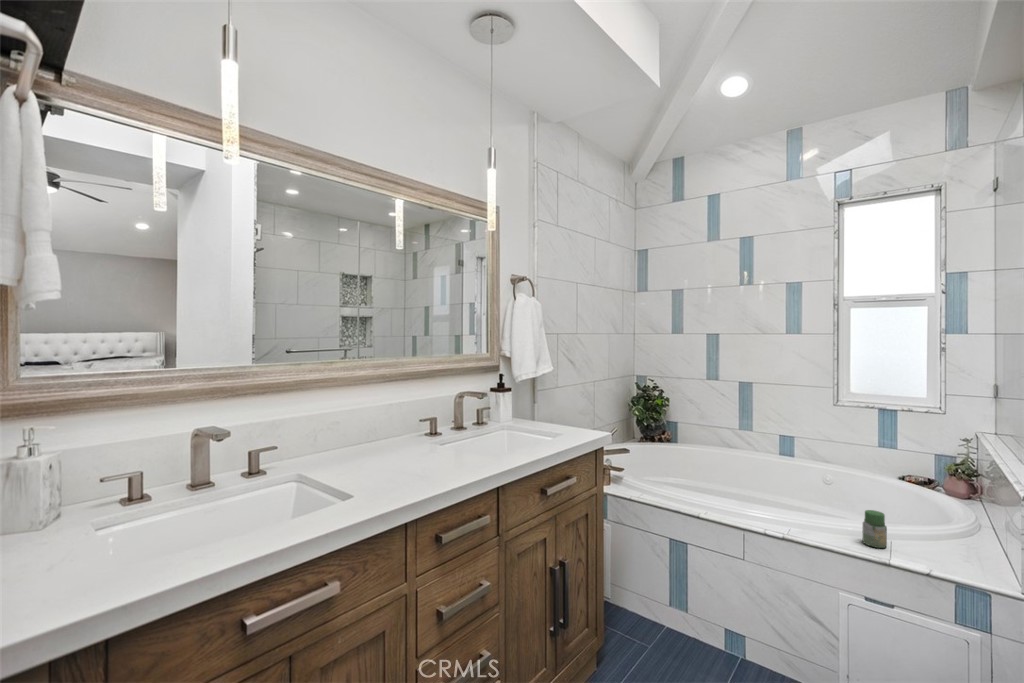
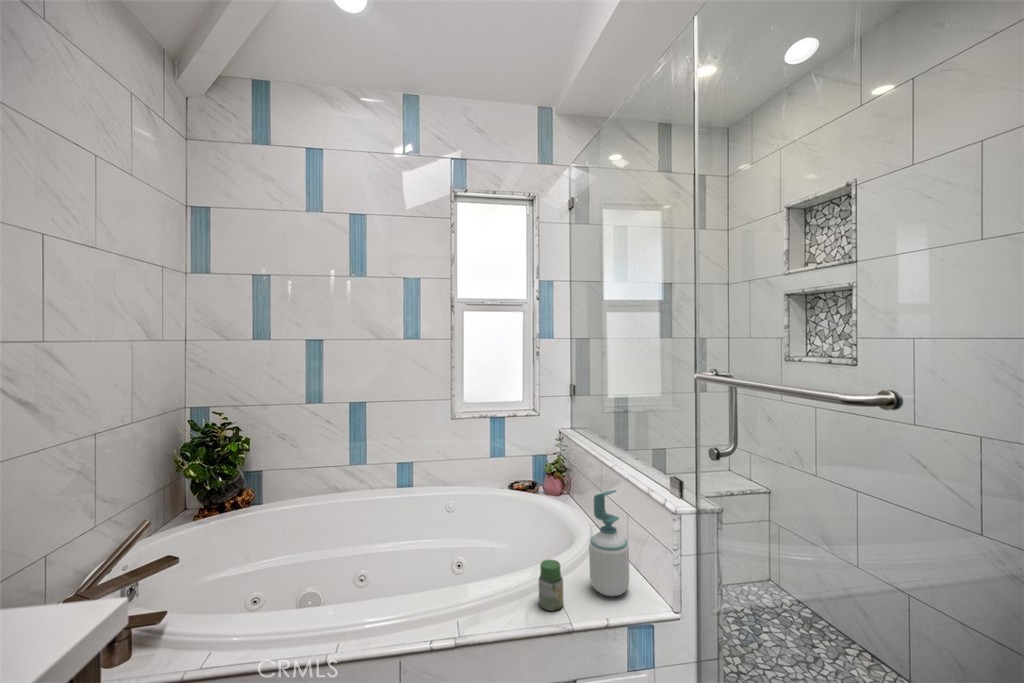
soap bottle: none [924,470,970,562] -> present [589,490,629,596]

